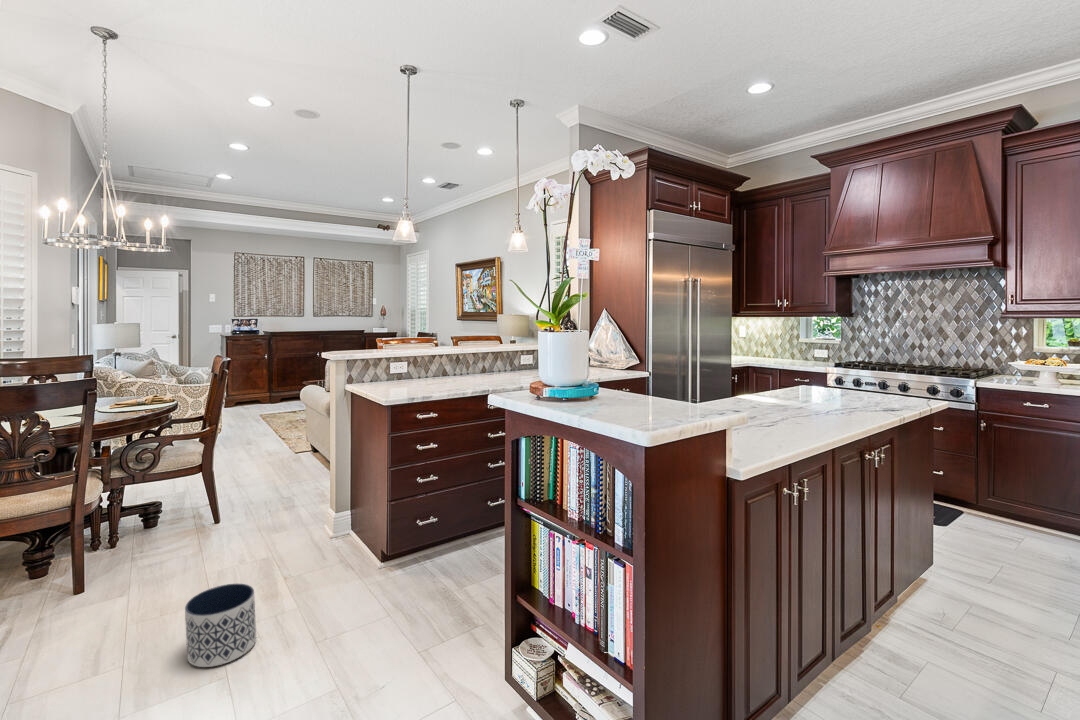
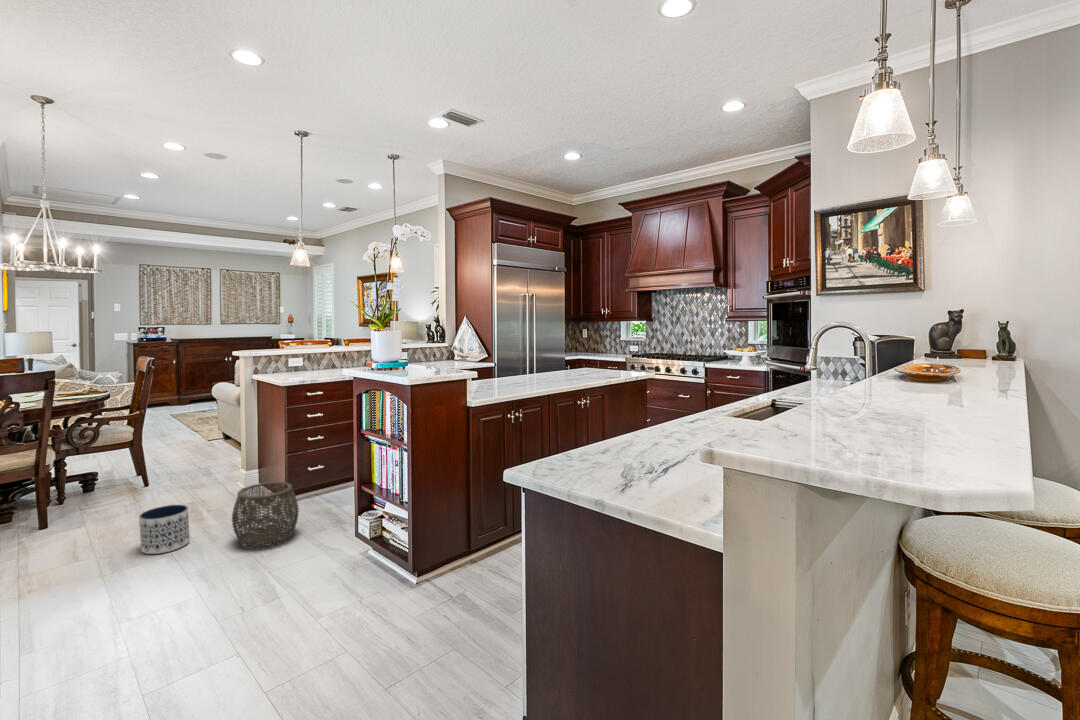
woven basket: none [313,555,410,668] -> present [232,482,299,547]

